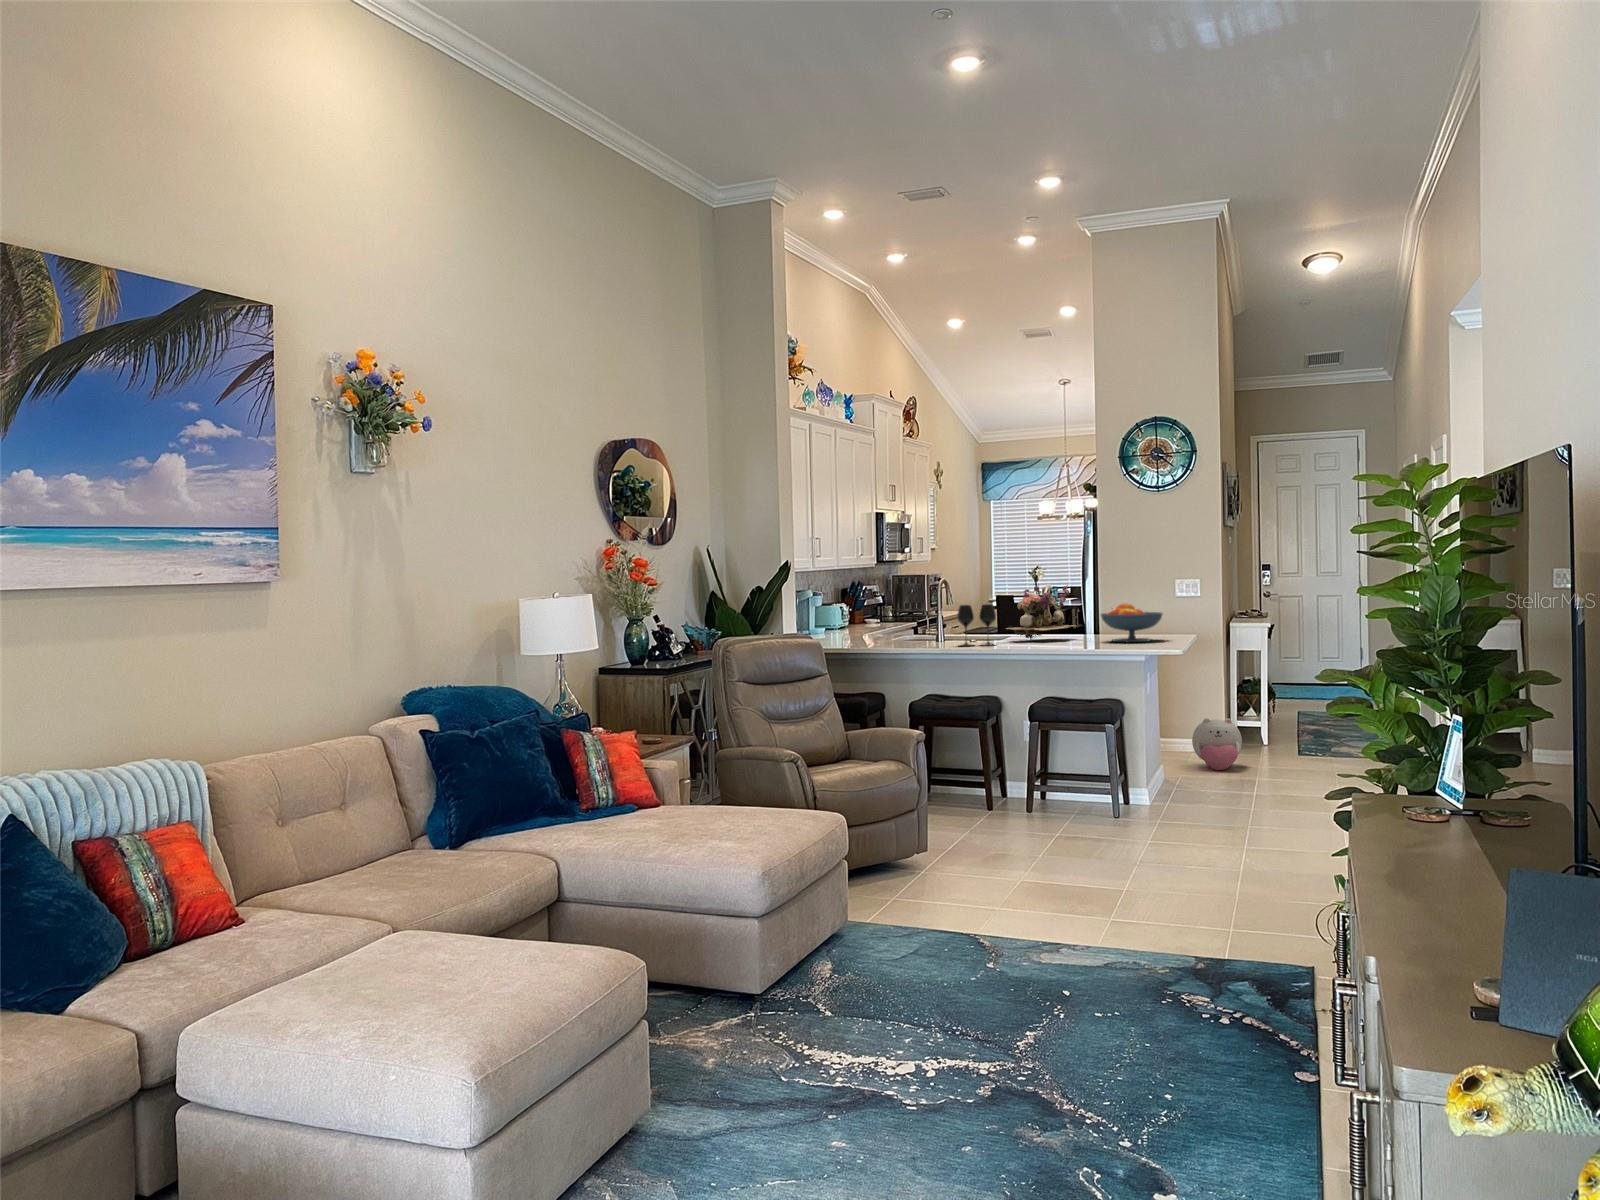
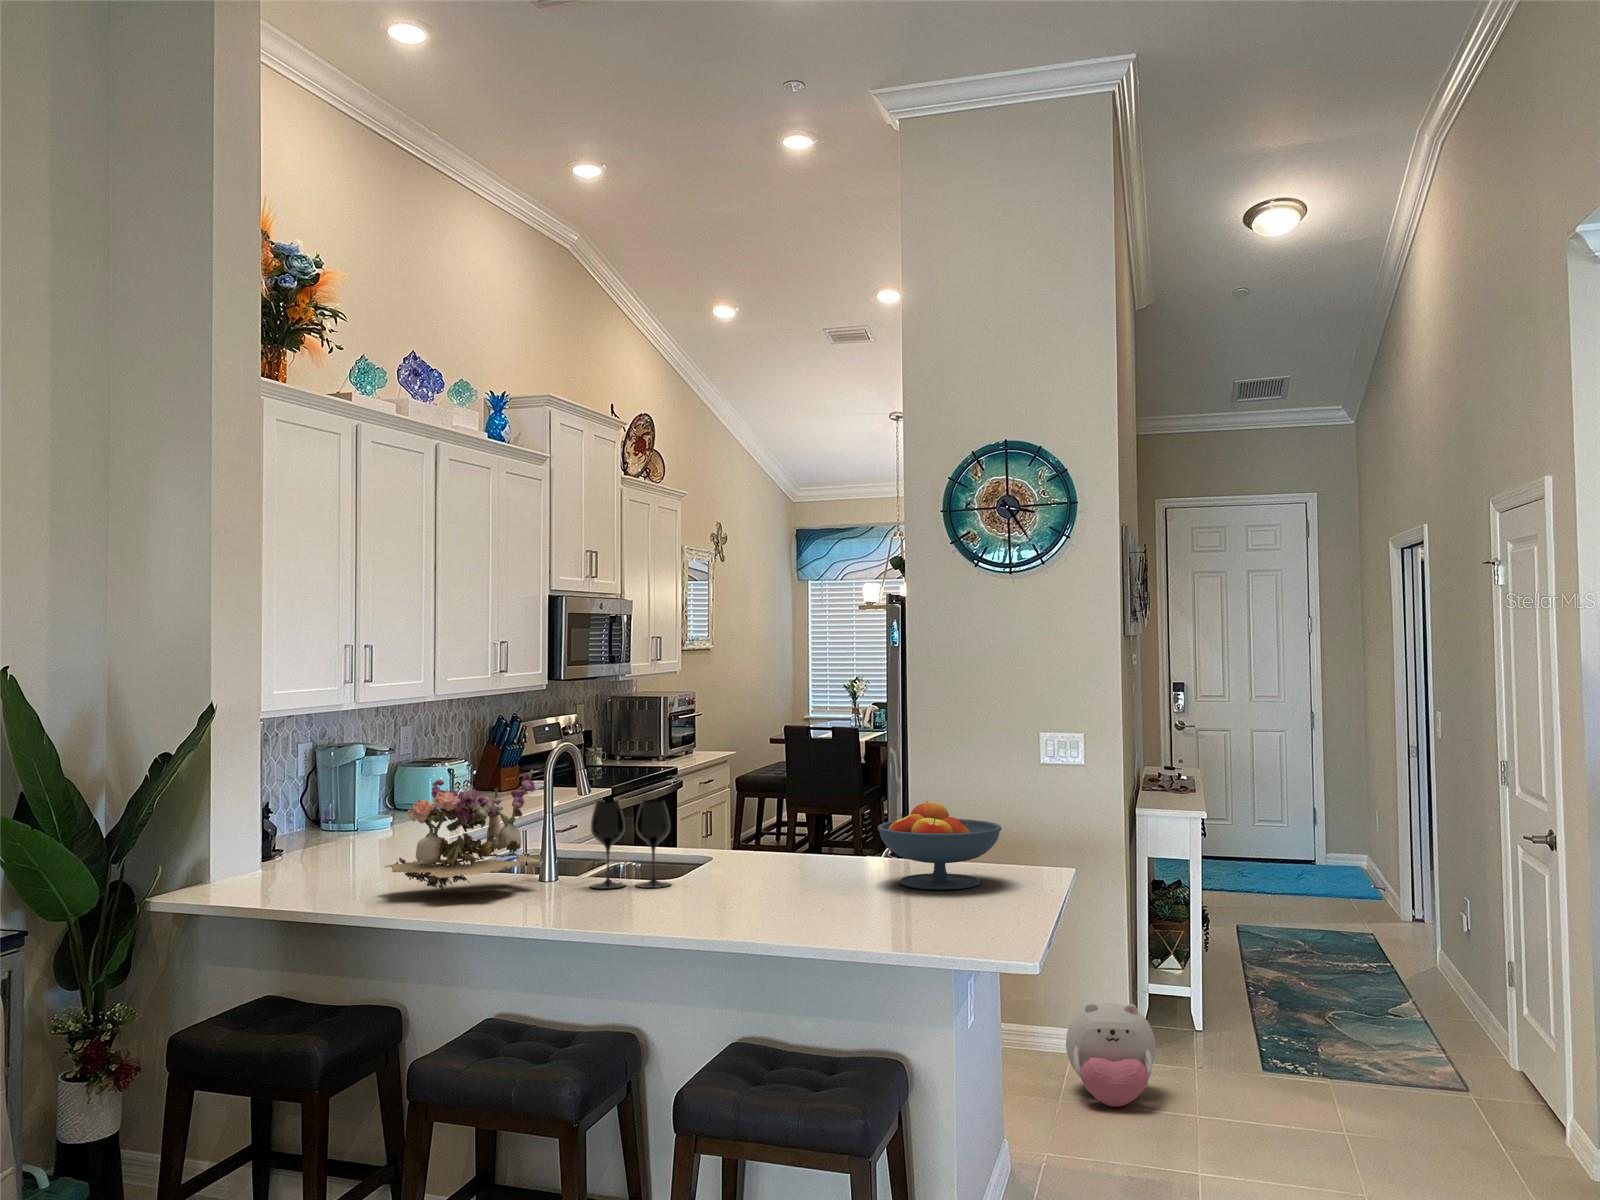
flower arrangement: present [1007,585,1075,640] -> present [385,770,540,892]

